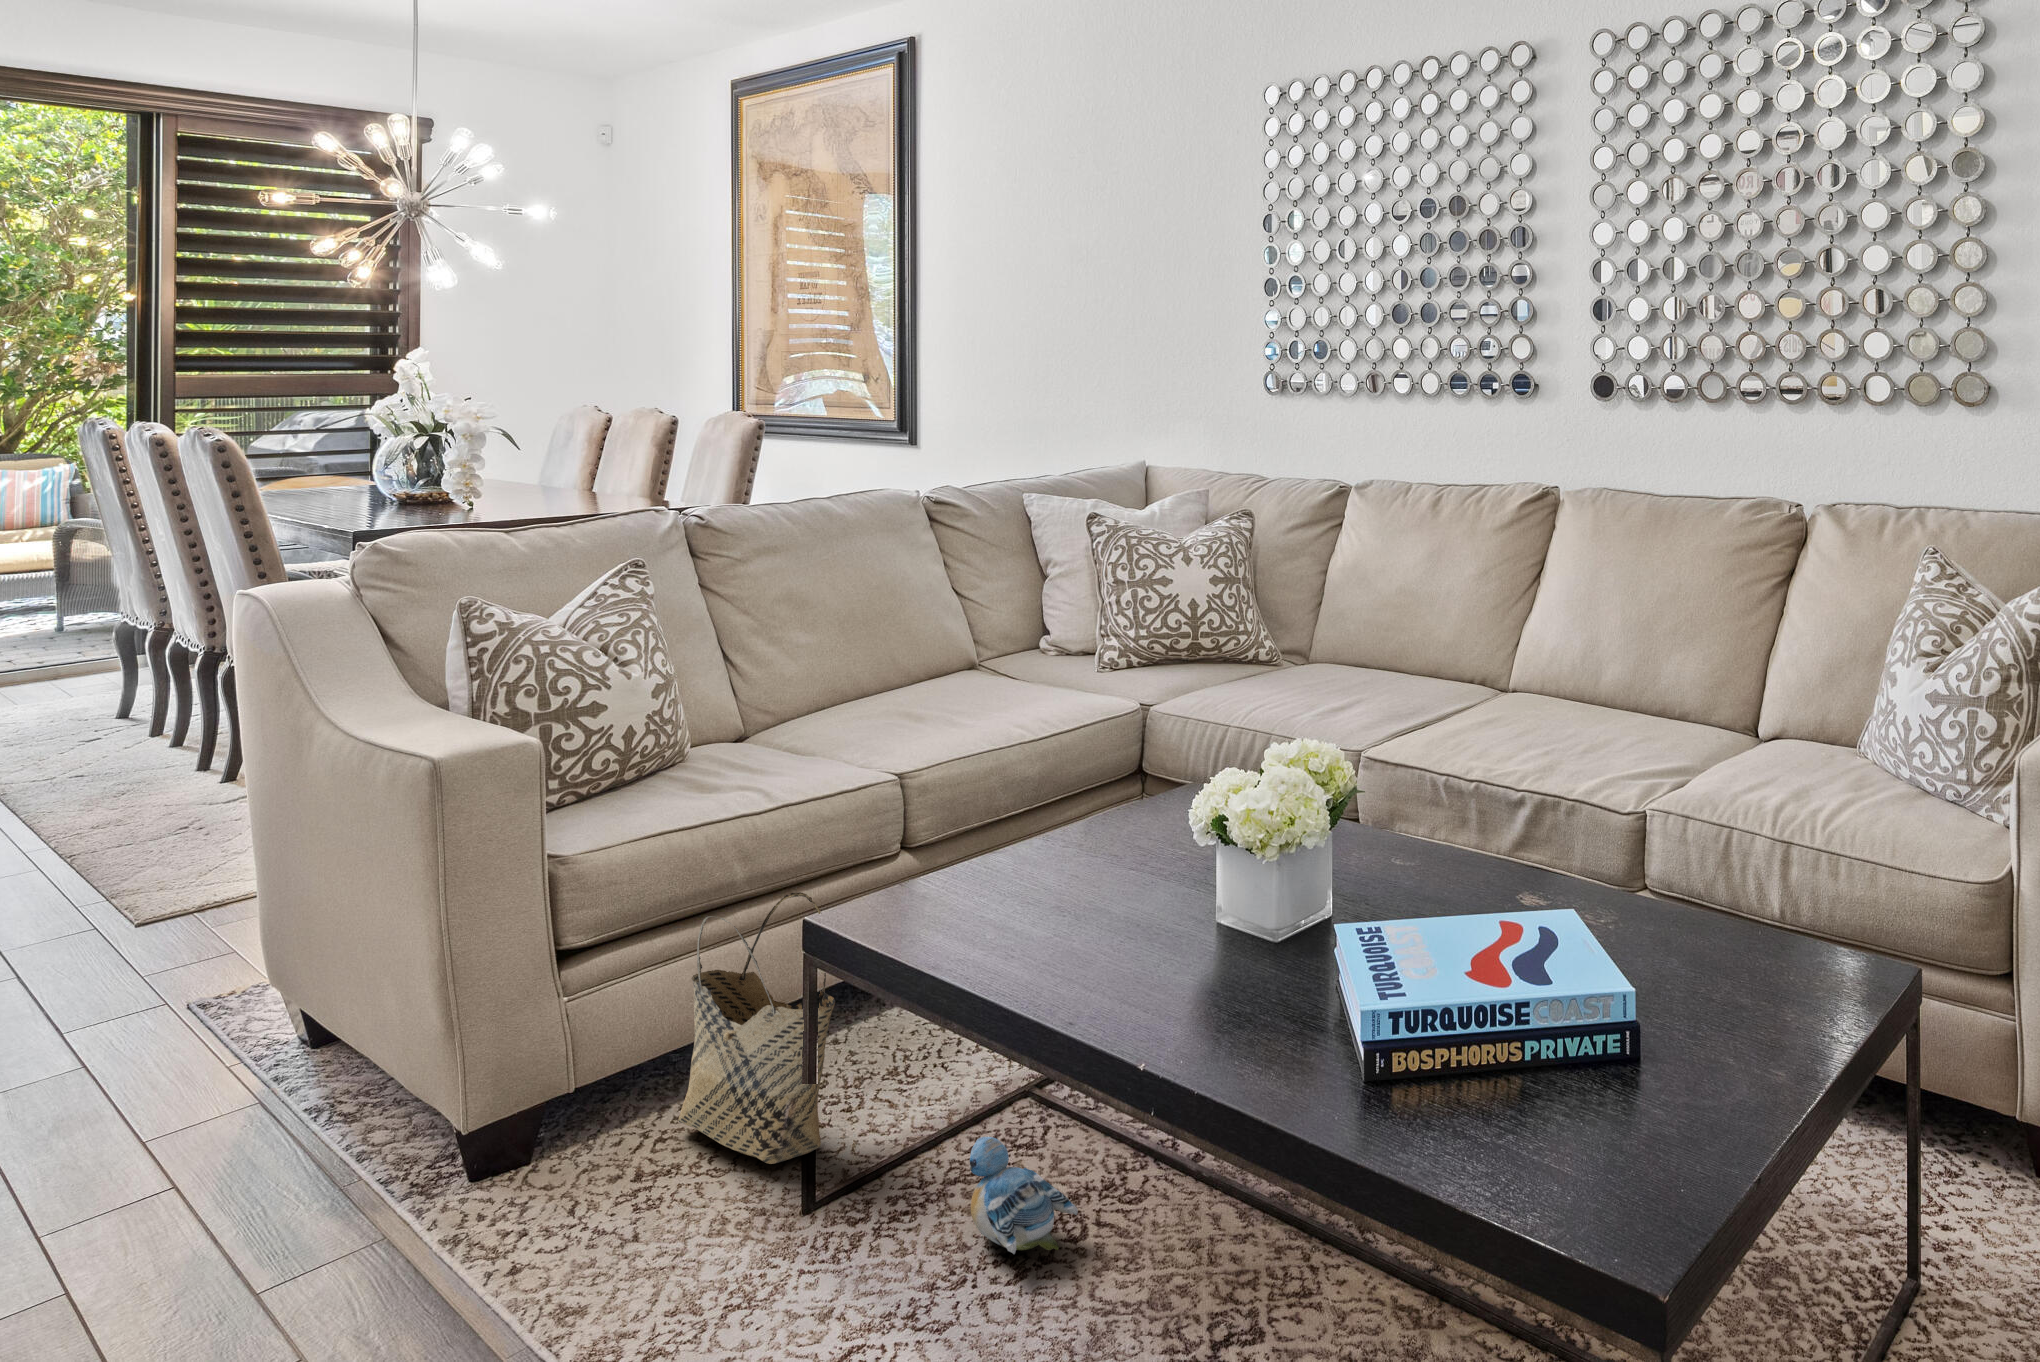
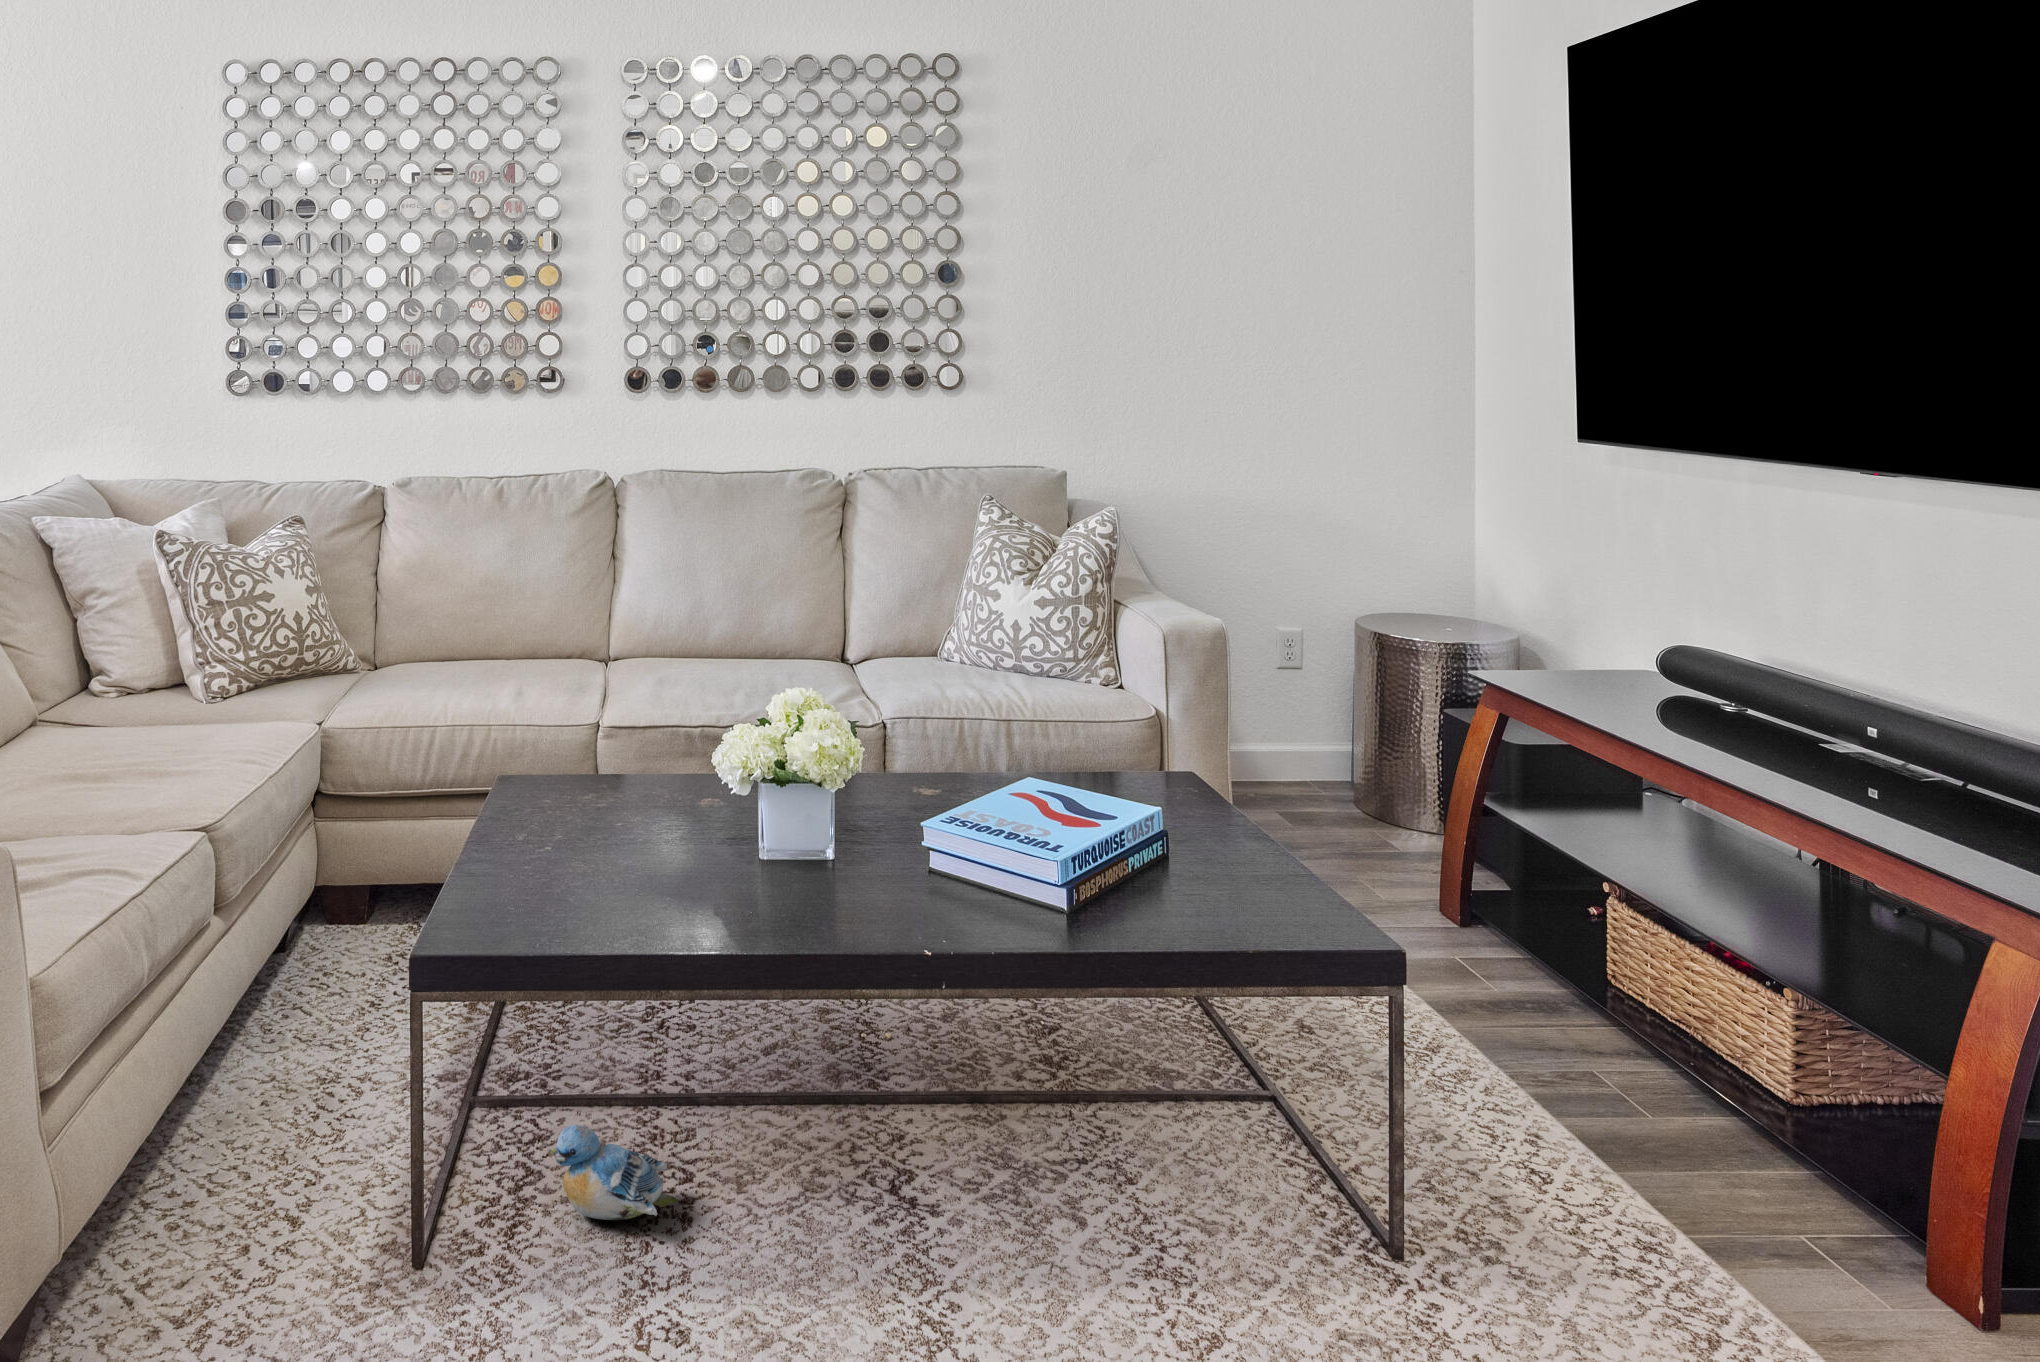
woven basket: present [678,892,835,1164] -> none [139,953,336,1241]

